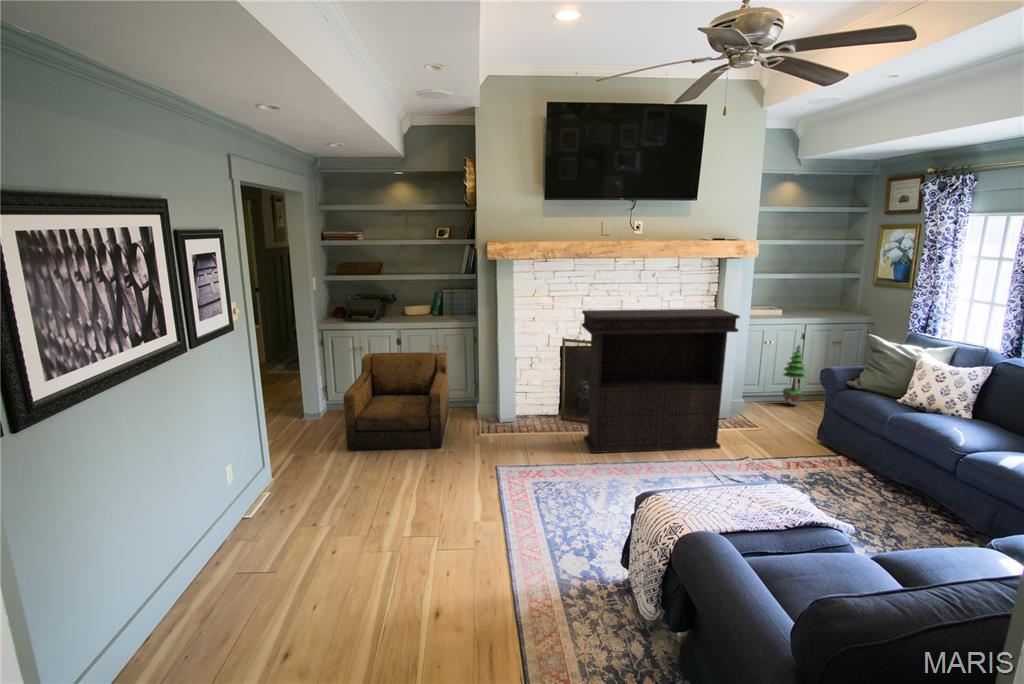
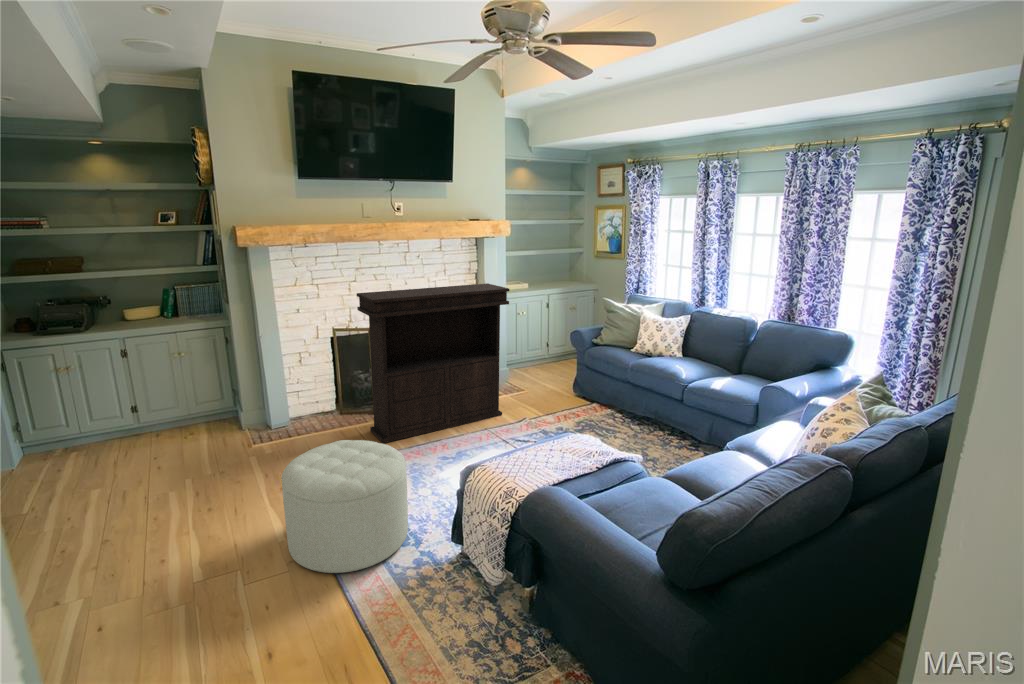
potted tree: present [783,345,807,405] -> none [538,312,558,367]
armchair: present [344,352,449,450] -> none [37,358,199,504]
ottoman: none [481,442,589,564] -> present [282,440,408,573]

